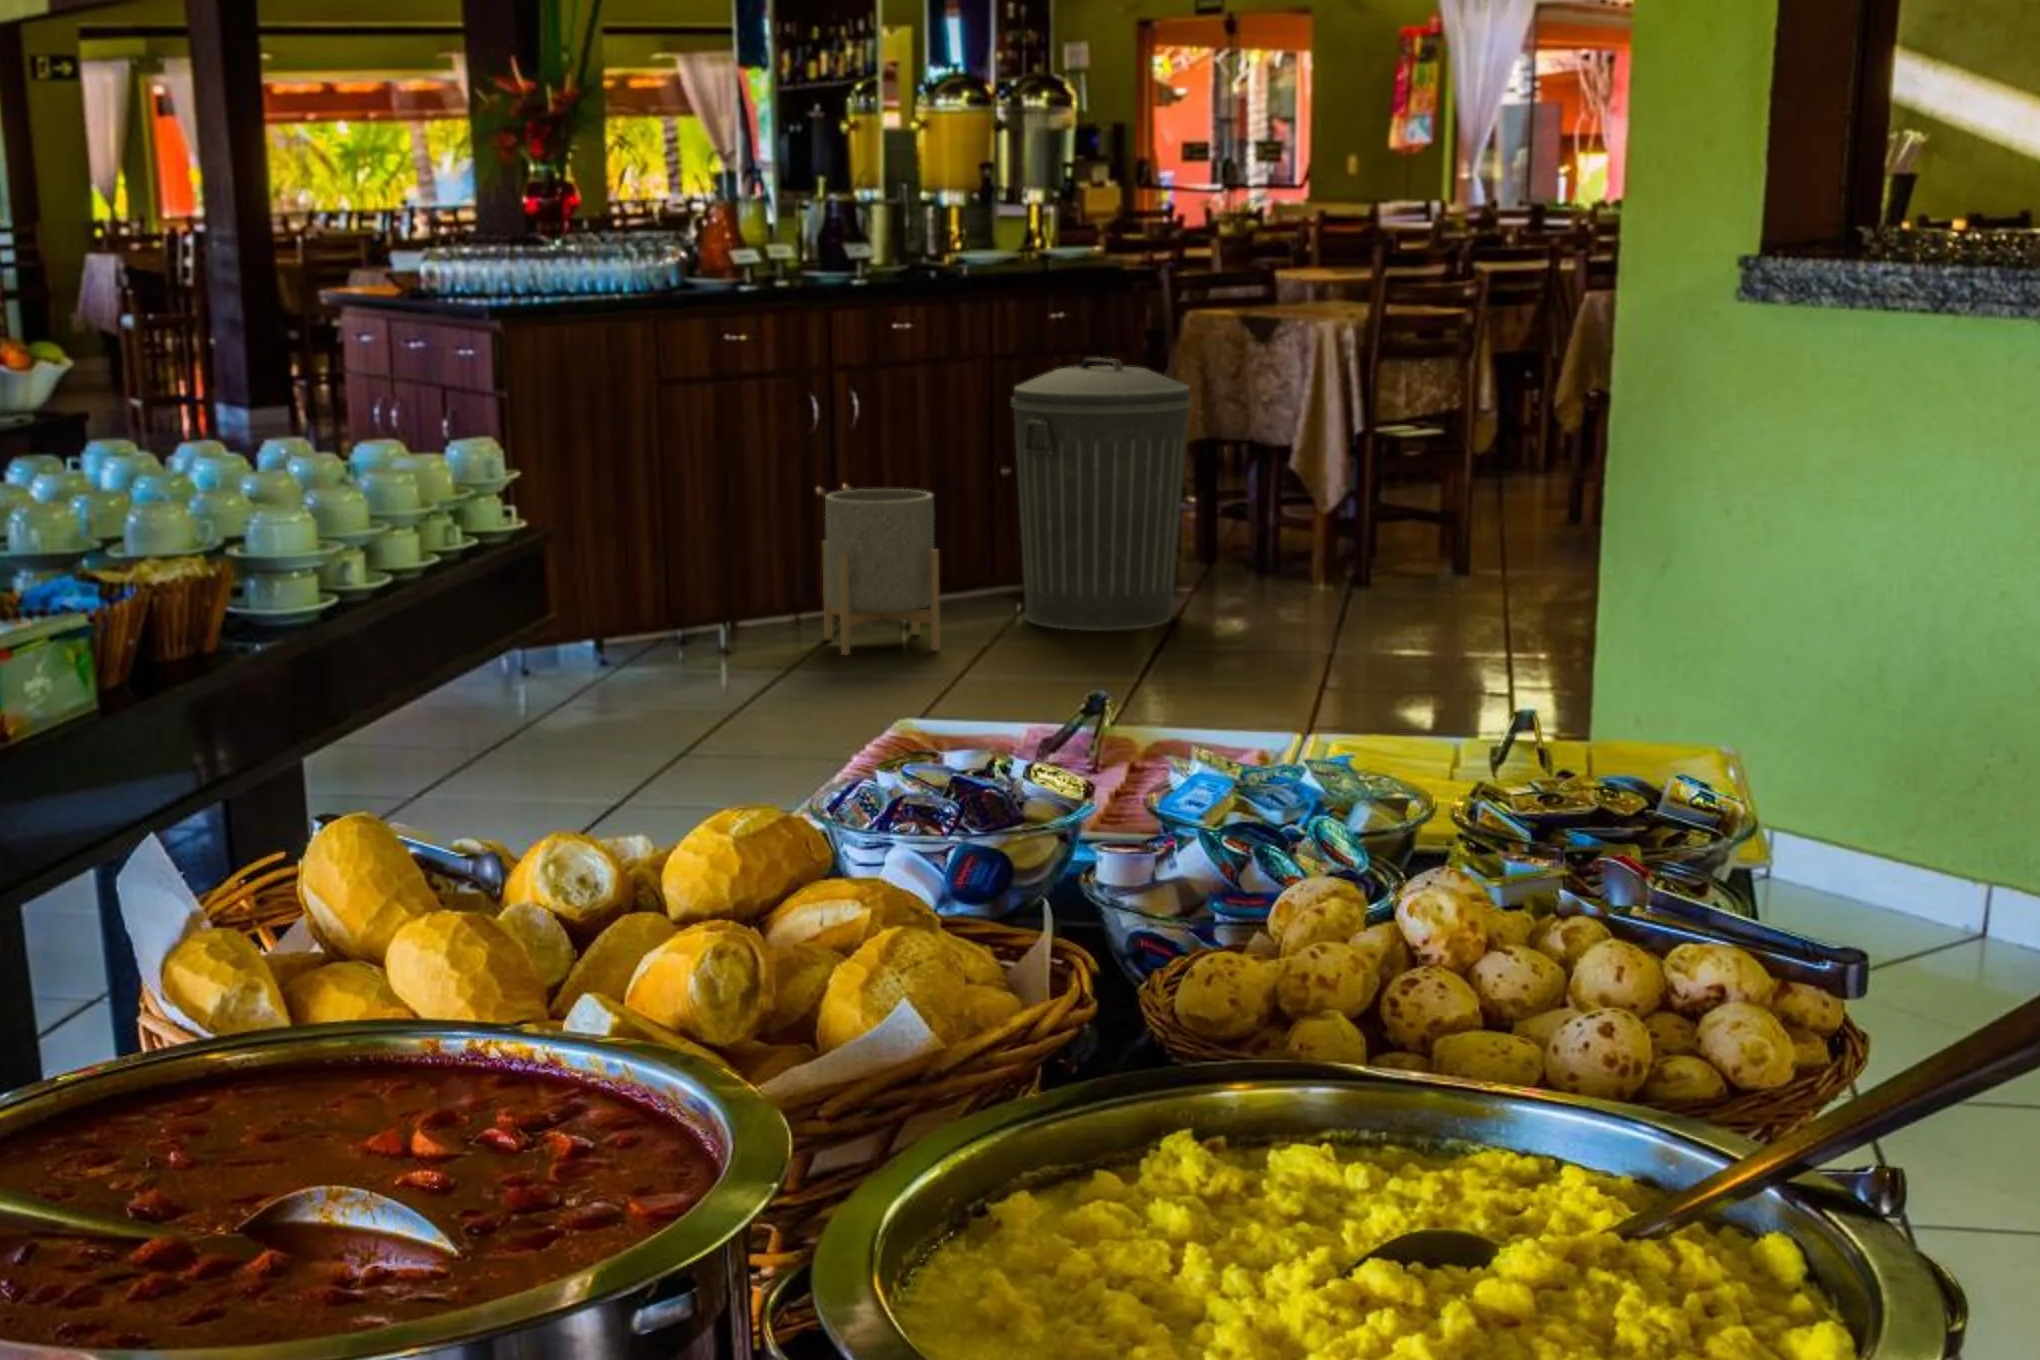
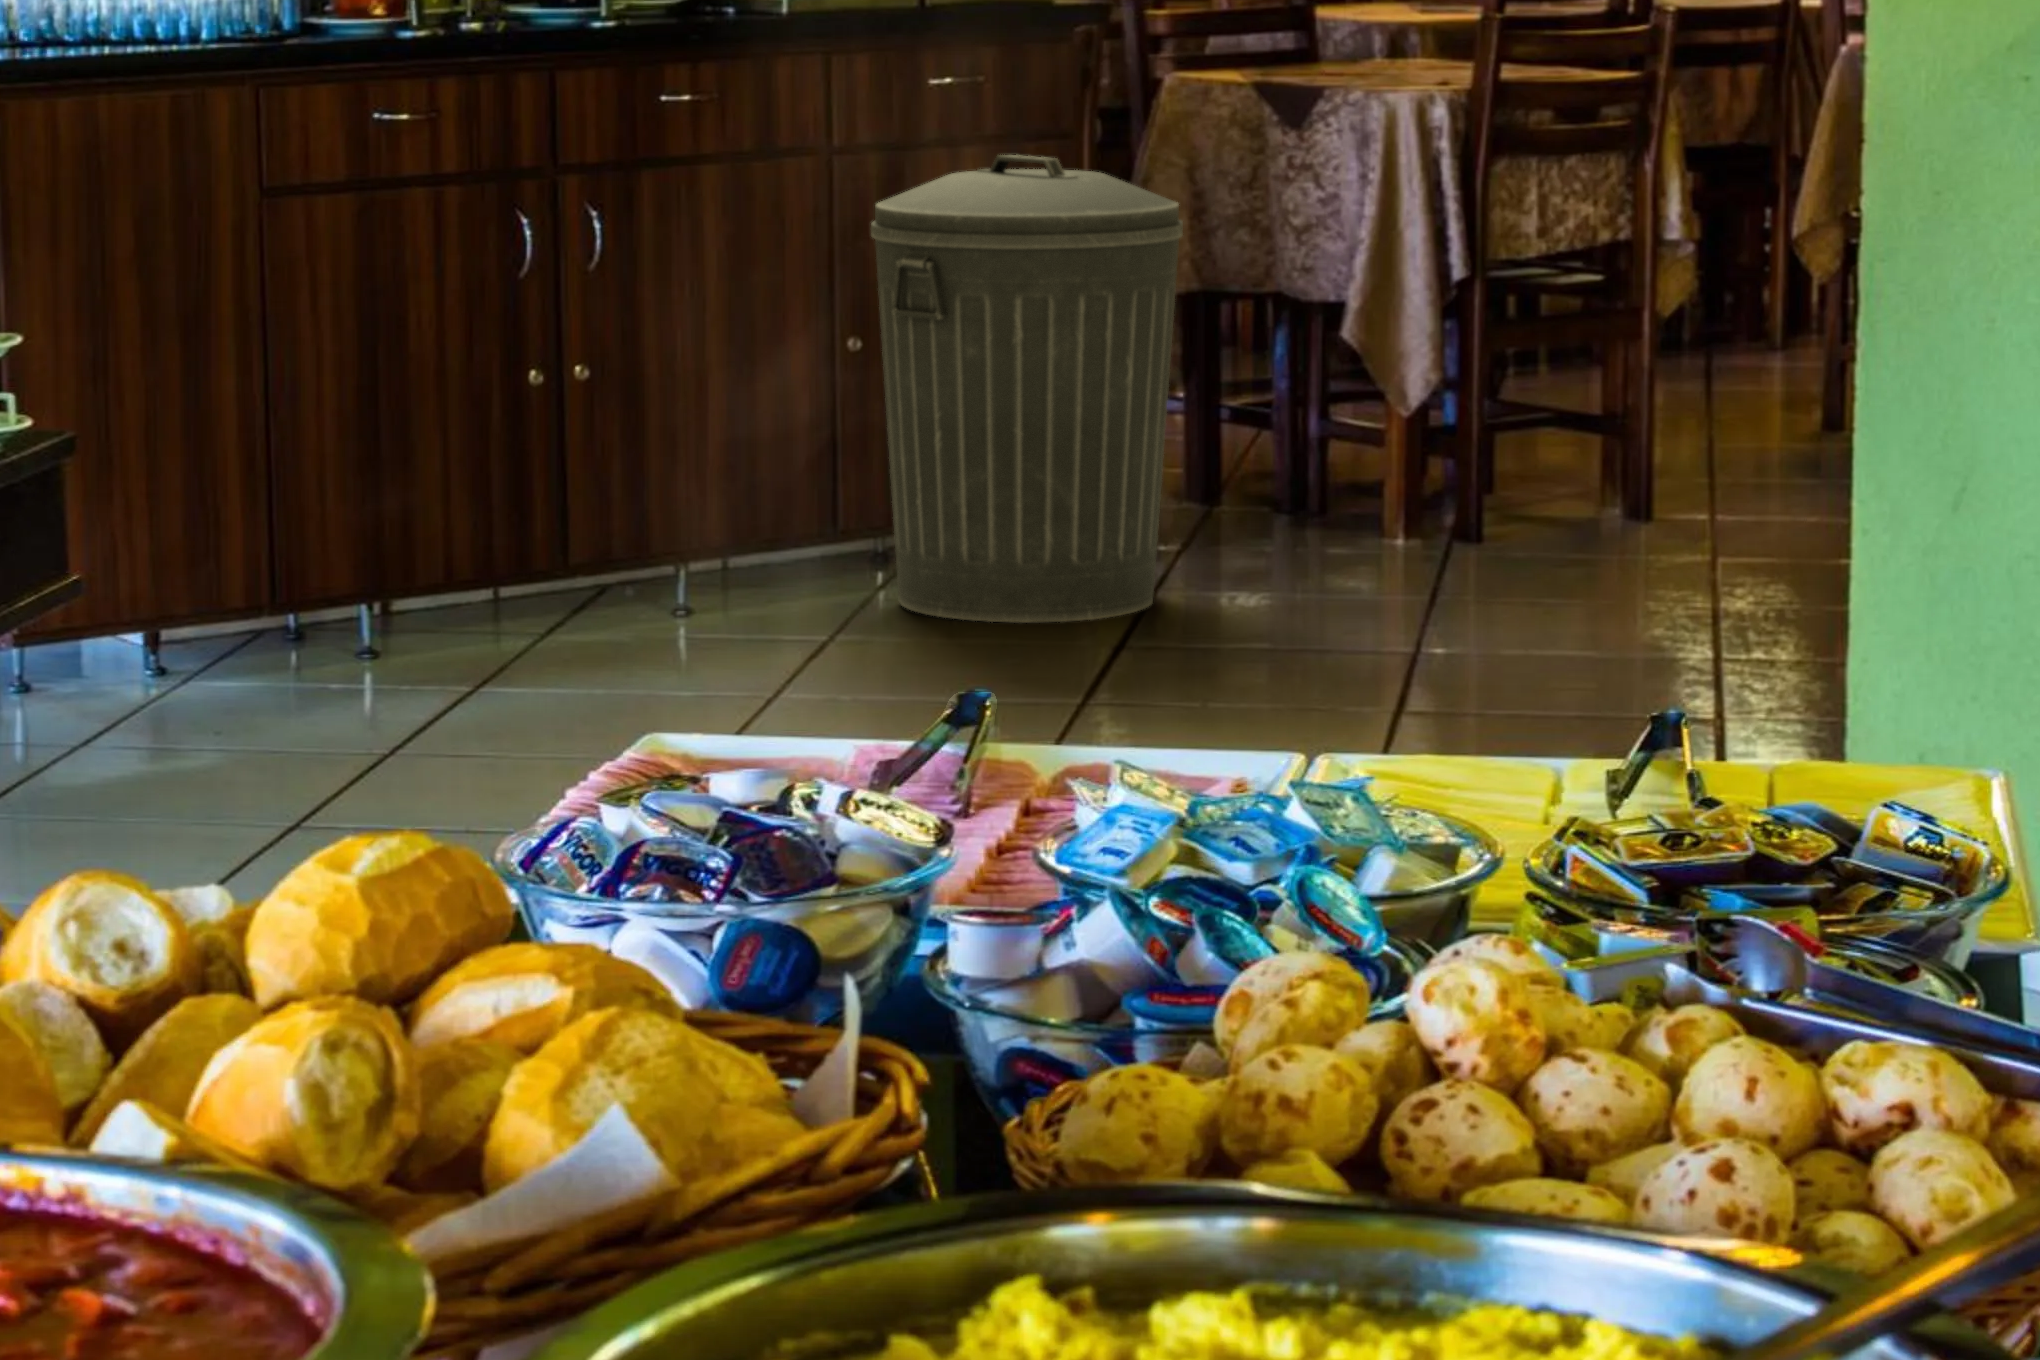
planter: present [822,489,940,655] -> none [541,378,746,664]

